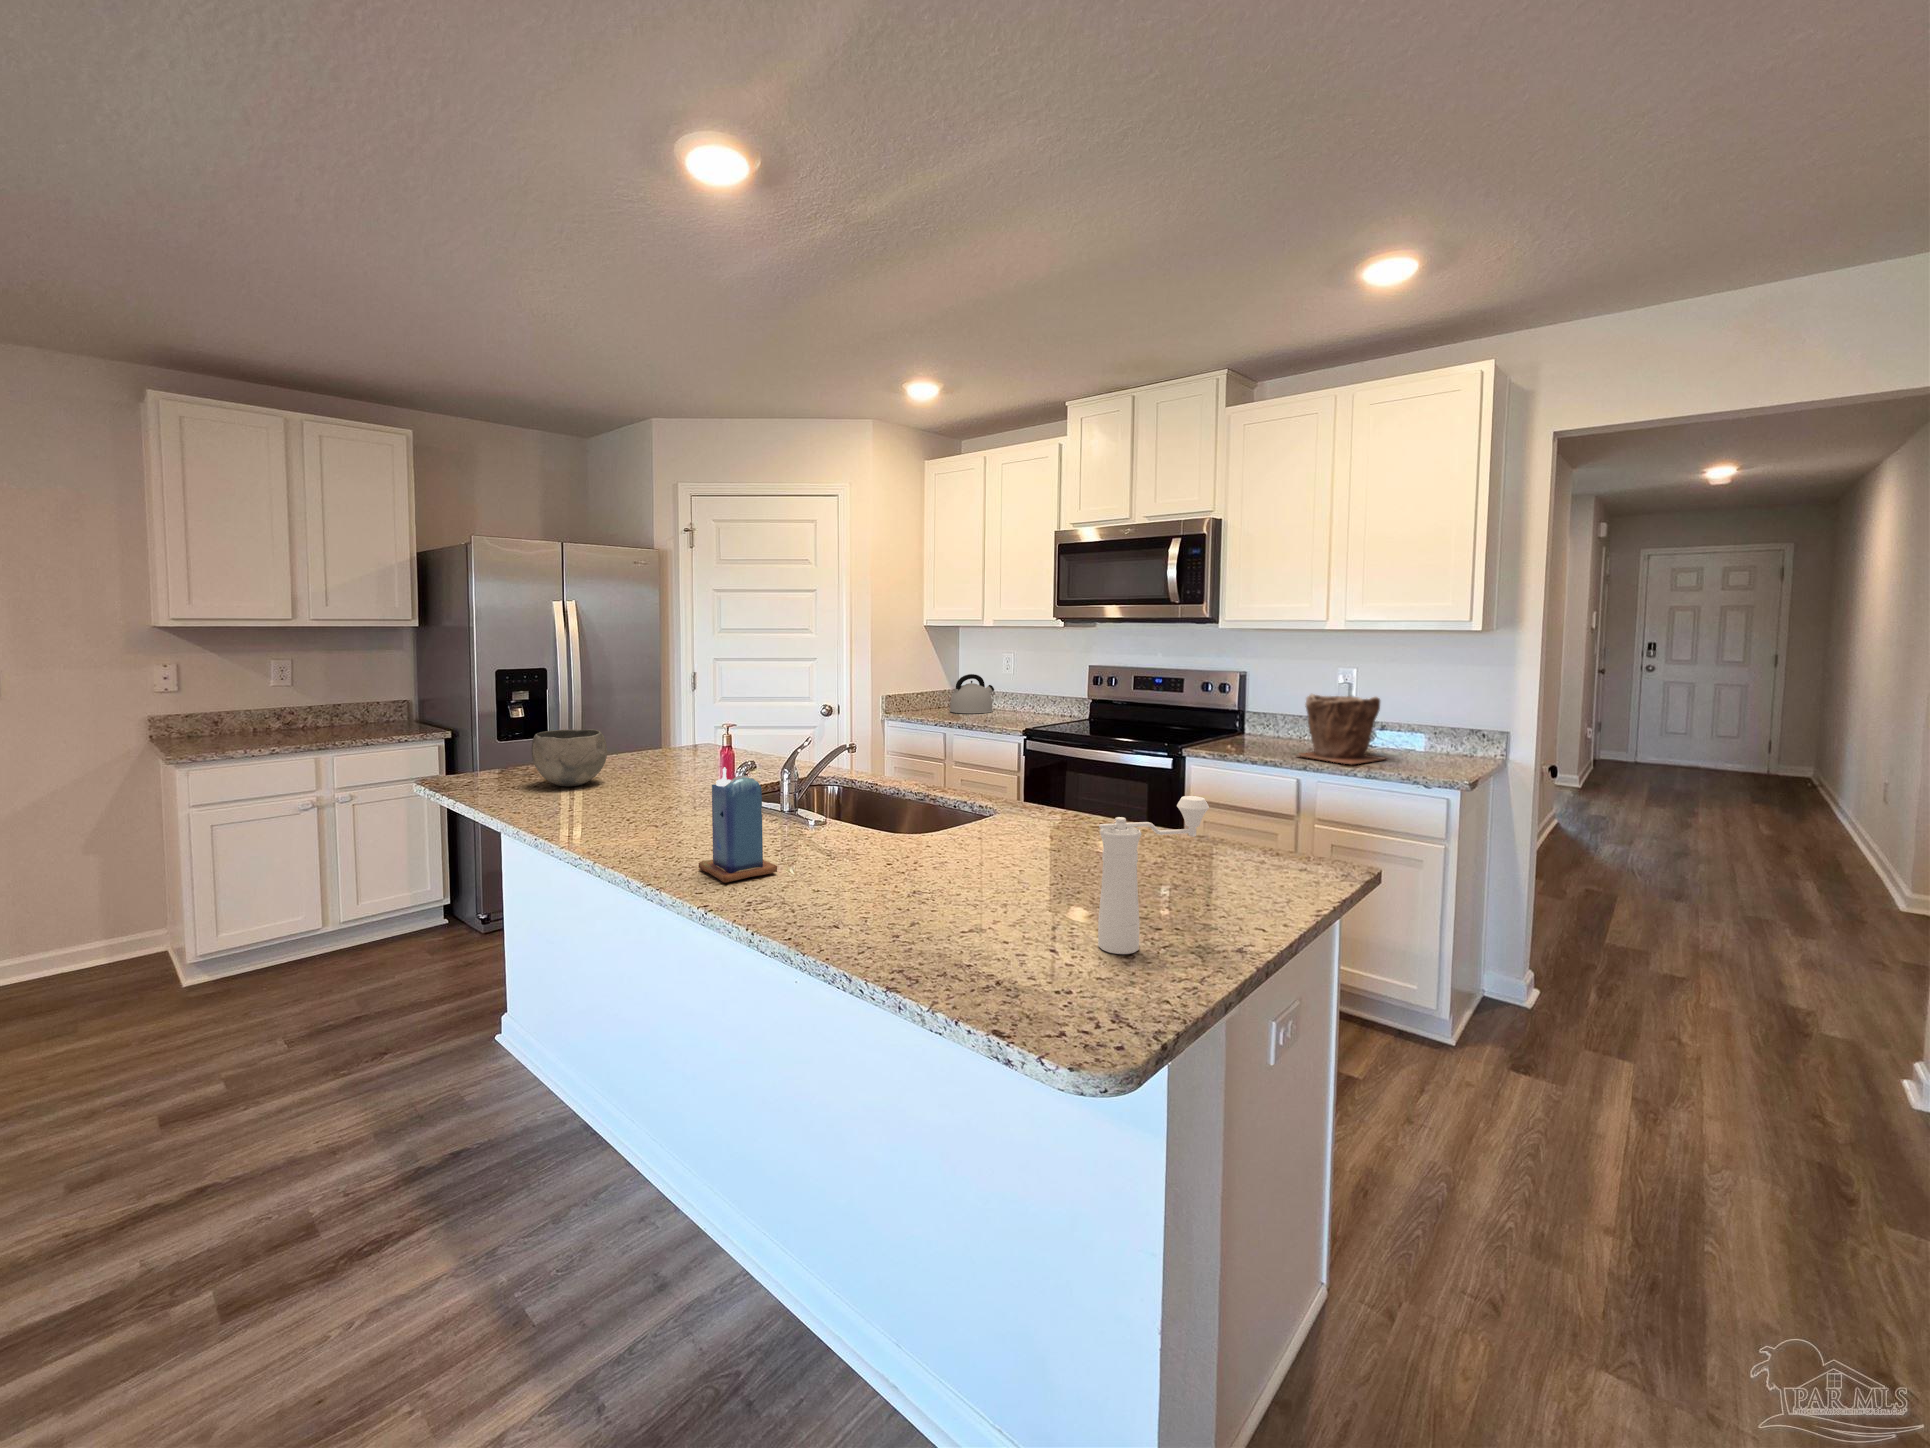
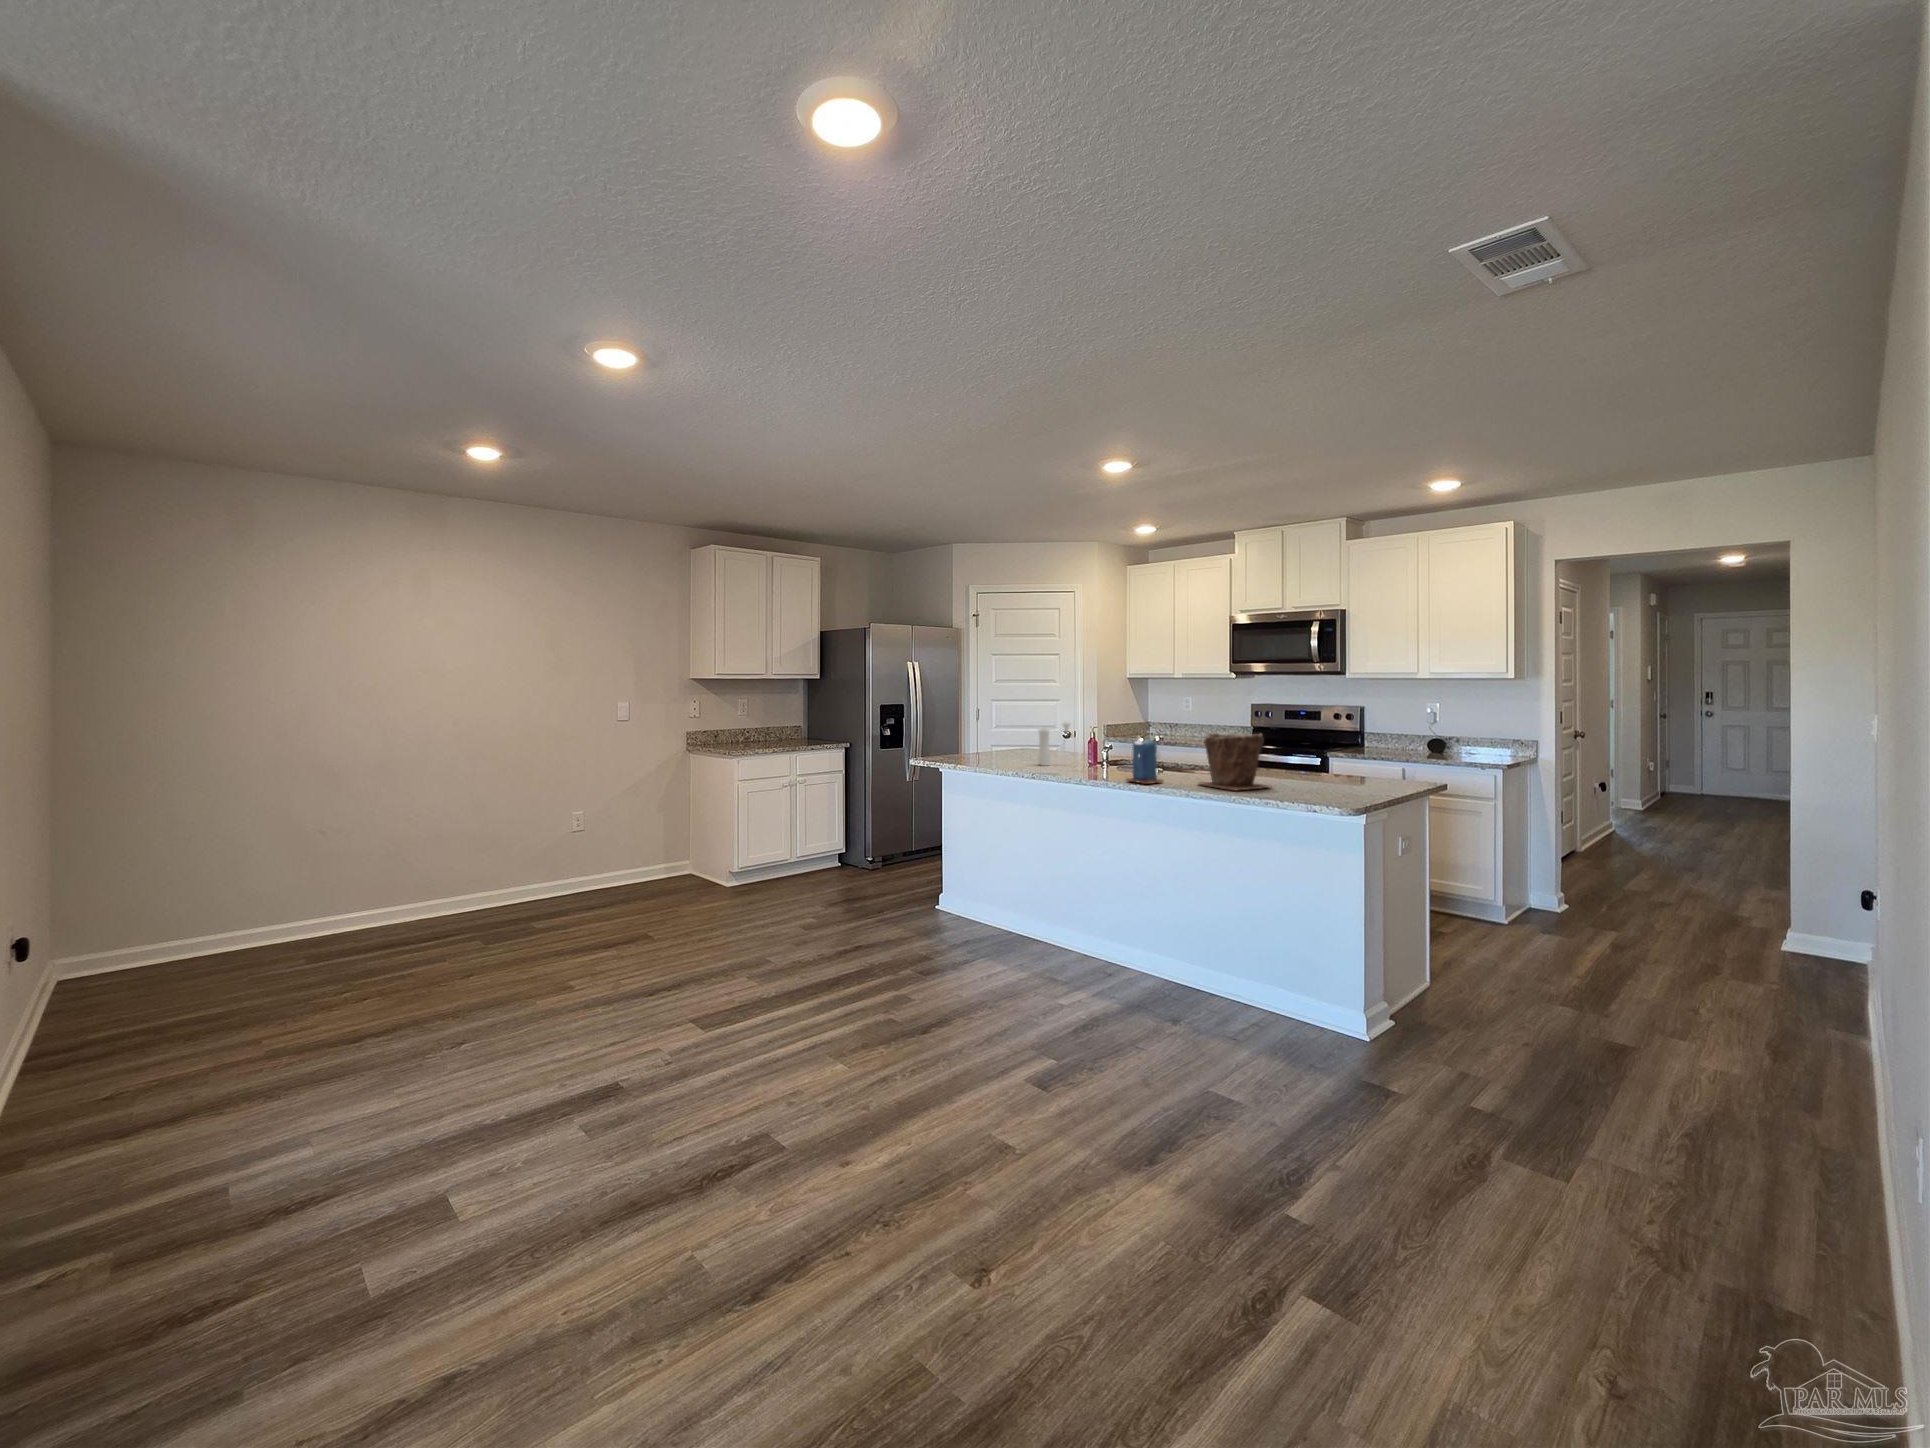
kettle: present [950,674,994,713] -> none [1148,711,1179,737]
plant pot: present [1298,694,1385,764] -> present [1199,732,1270,790]
bowl: present [532,729,607,786] -> none [976,731,1013,761]
pepper mill: present [1098,796,1209,954] -> present [1038,721,1070,766]

